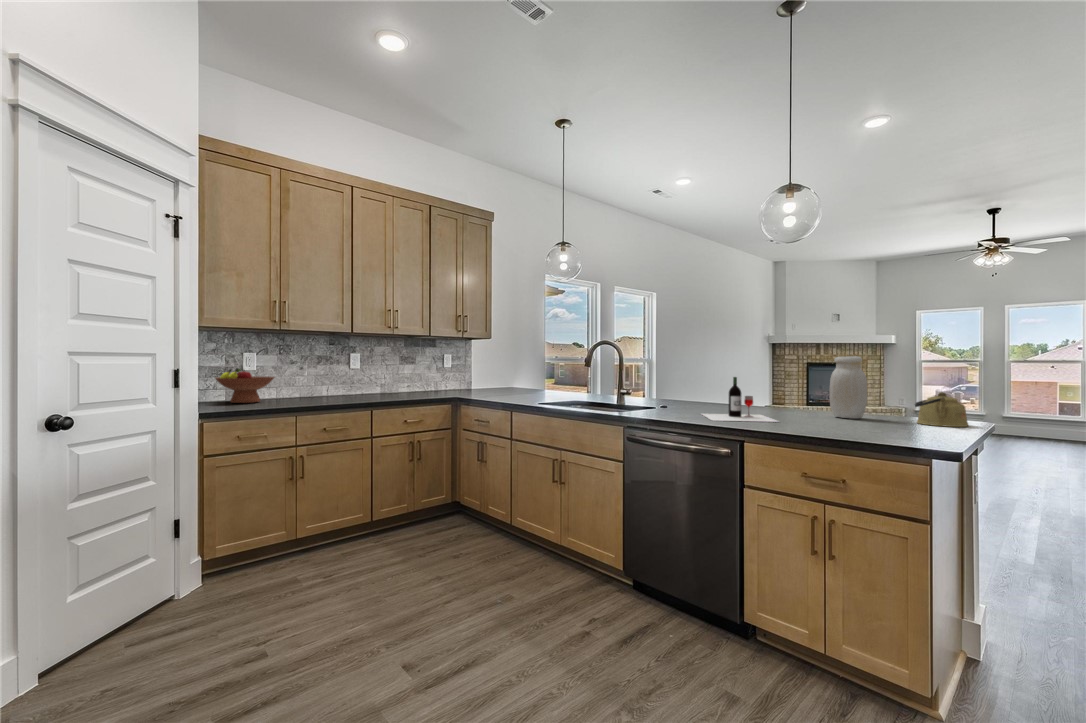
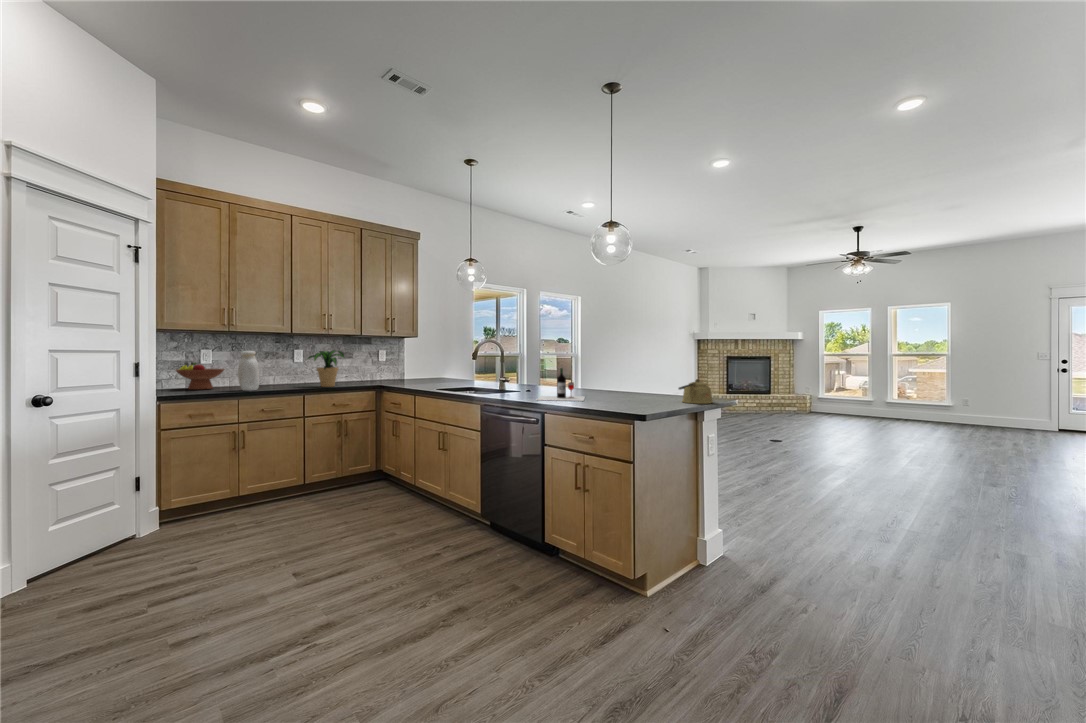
potted plant: none [369,354,418,399] -> present [308,350,344,387]
jar: present [830,356,867,419] -> present [238,351,259,391]

